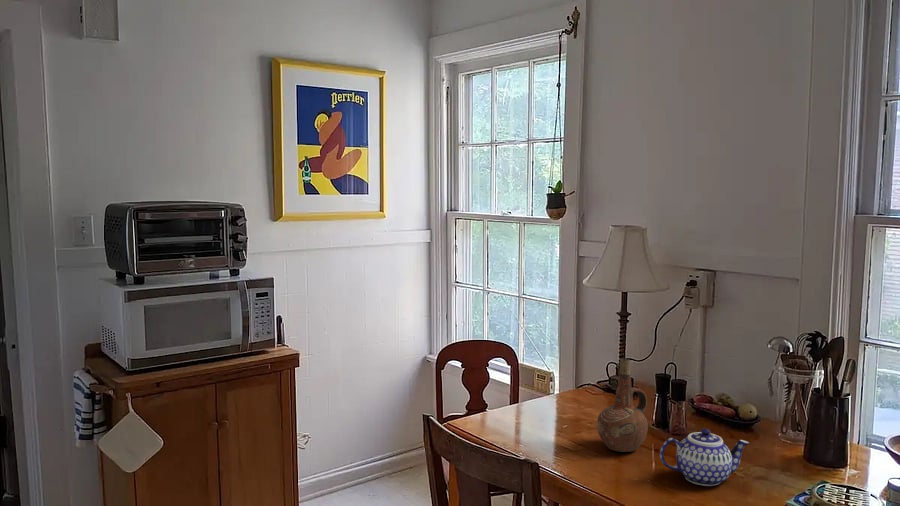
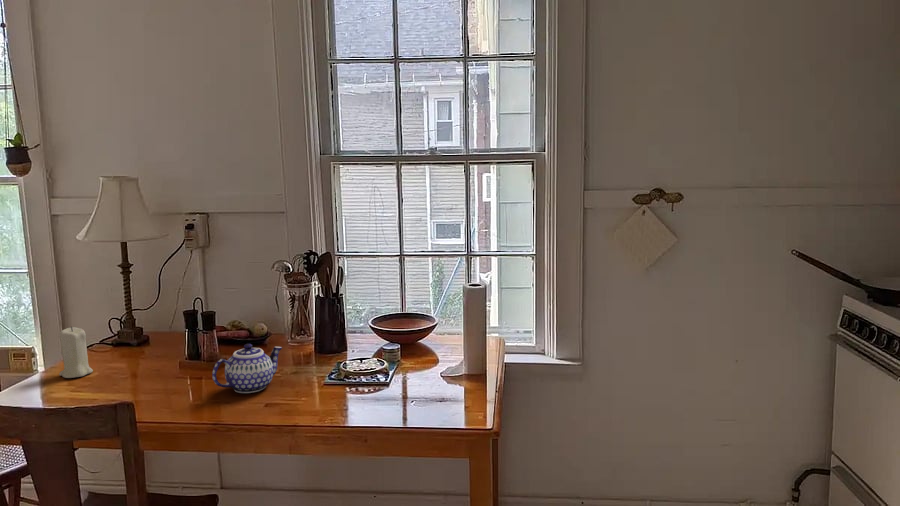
ceramic pitcher: present [597,359,648,452] -> none [136,301,188,391]
candle: none [545,365,572,414] -> present [59,327,93,378]

